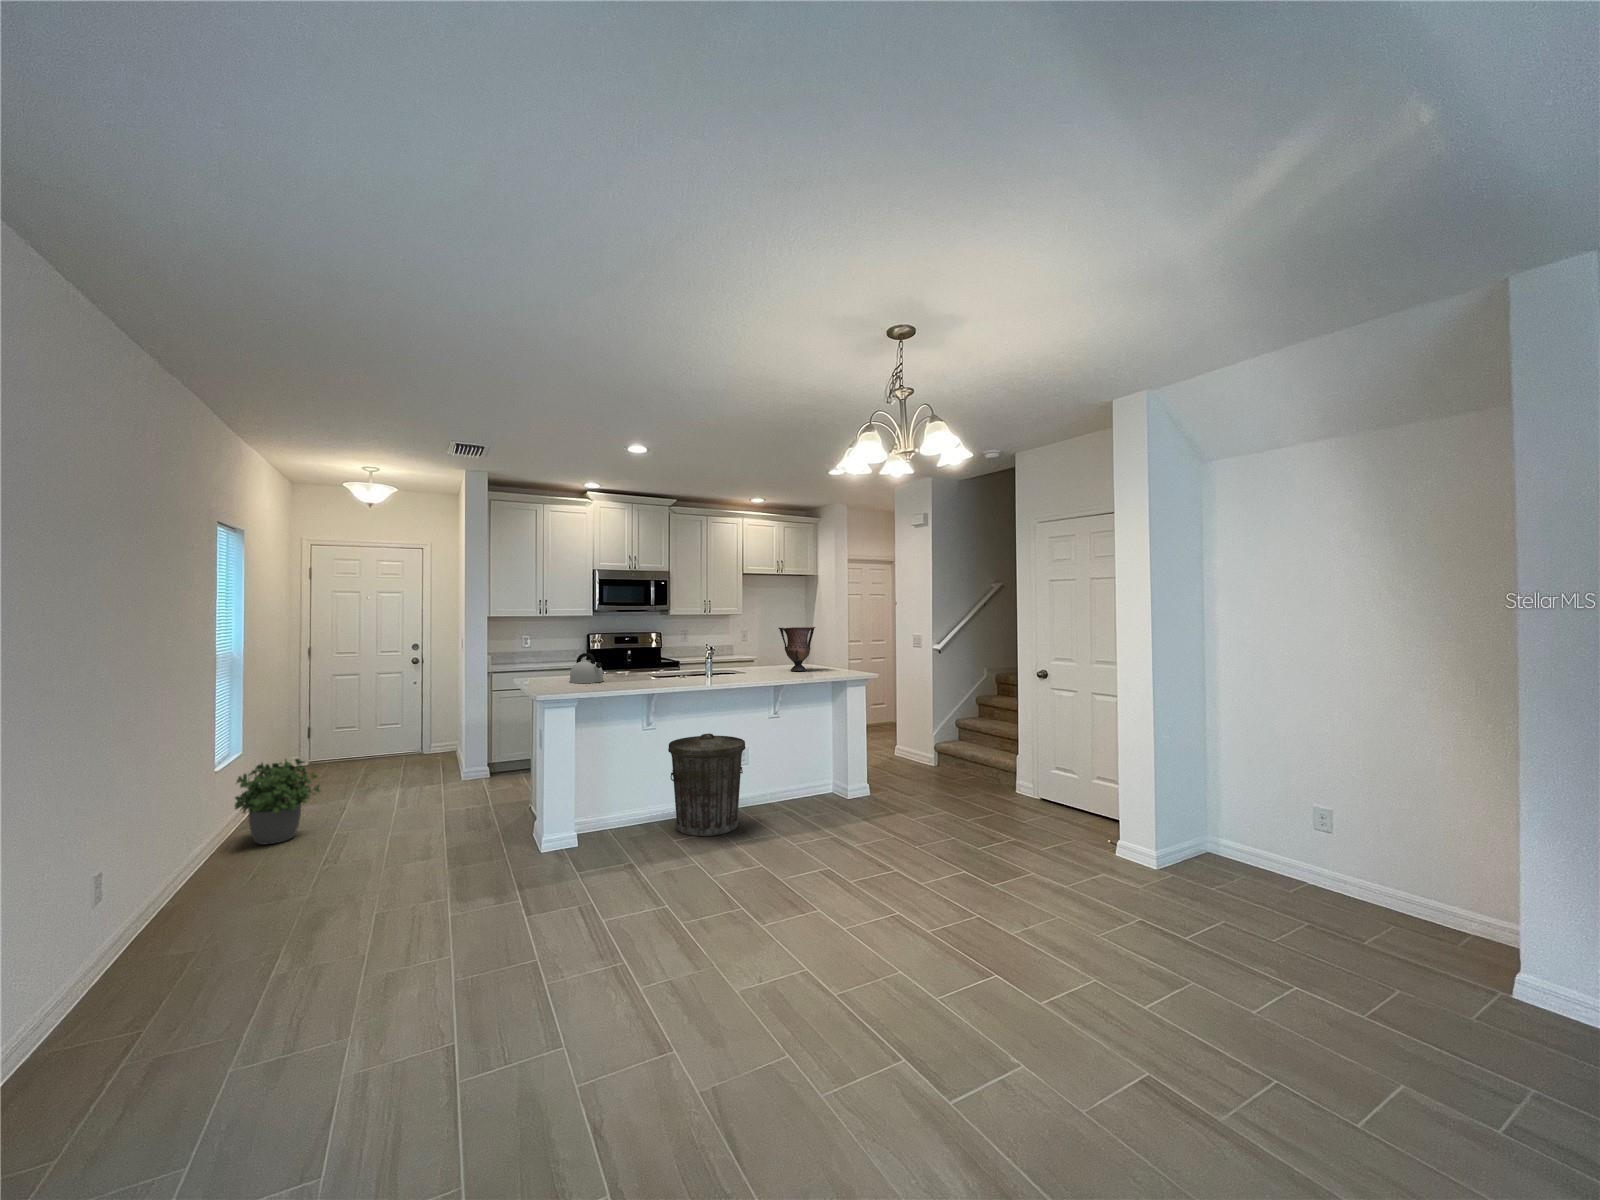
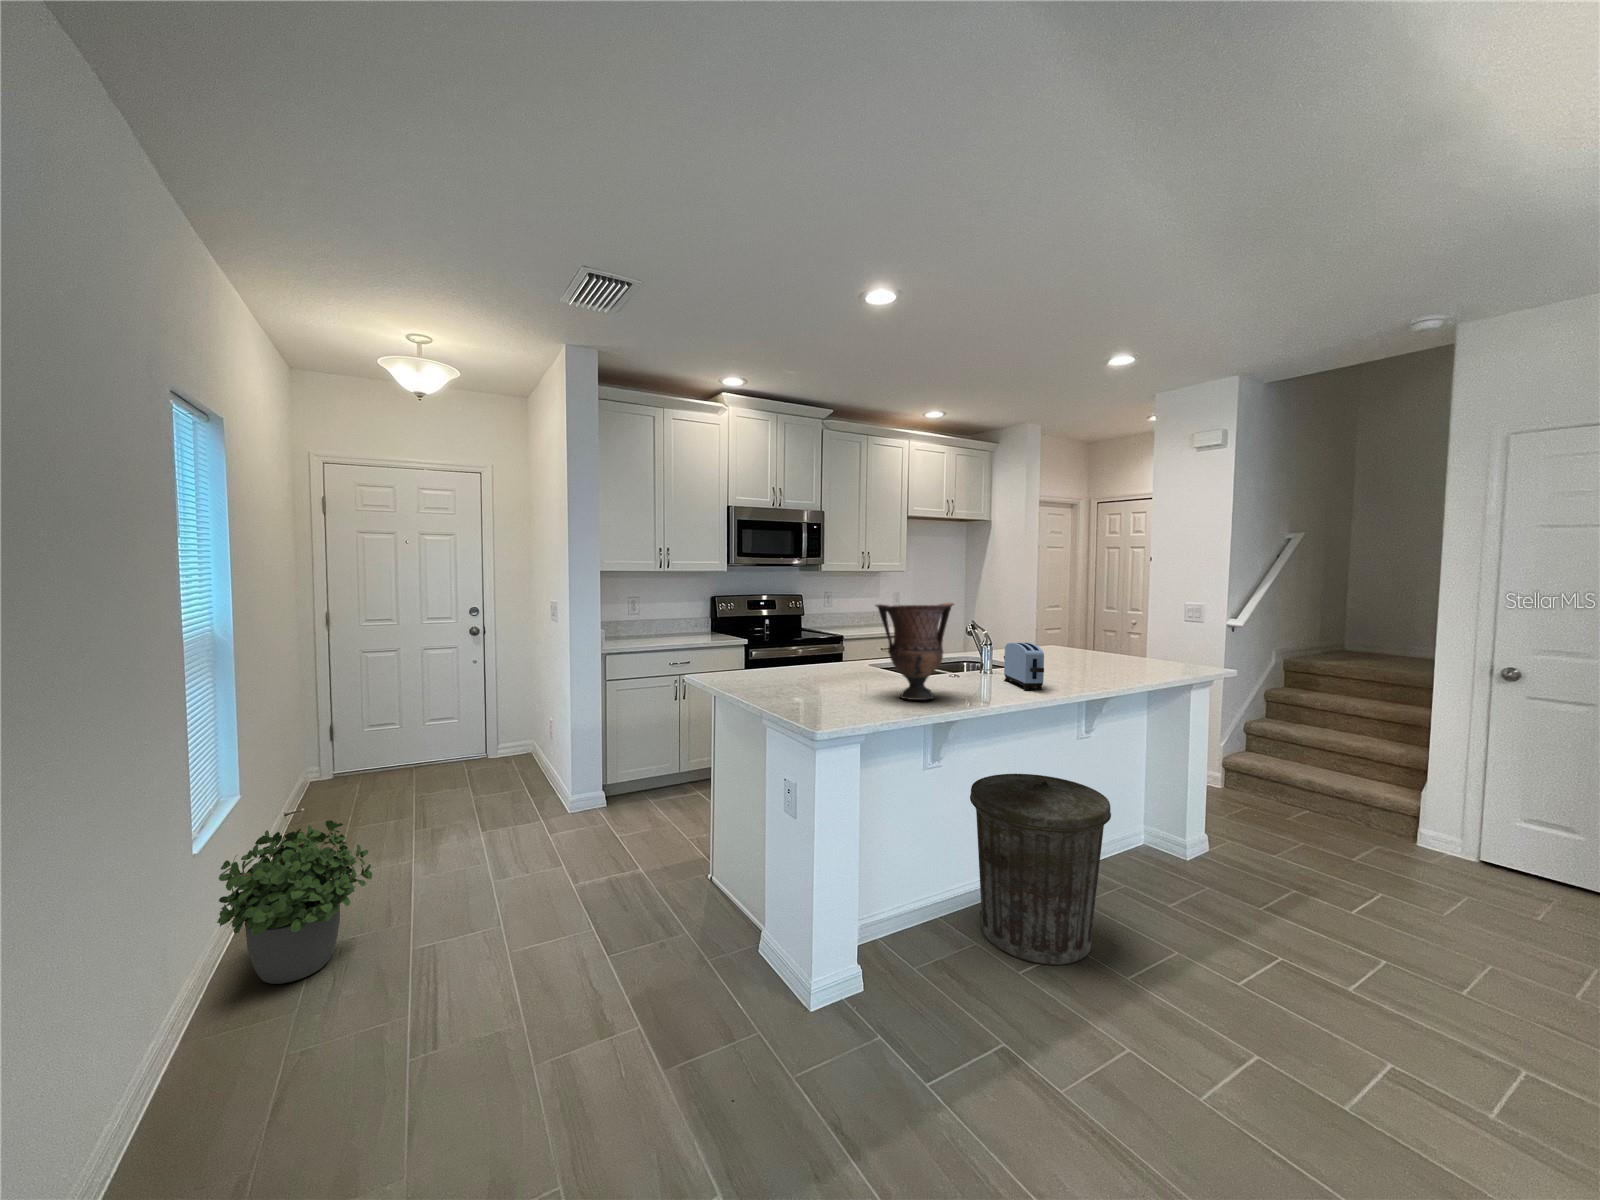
vase: present [779,627,815,671] -> present [876,603,954,700]
kettle: present [570,653,604,683] -> none [783,636,842,688]
toaster: none [707,656,720,683] -> present [1004,643,1044,690]

